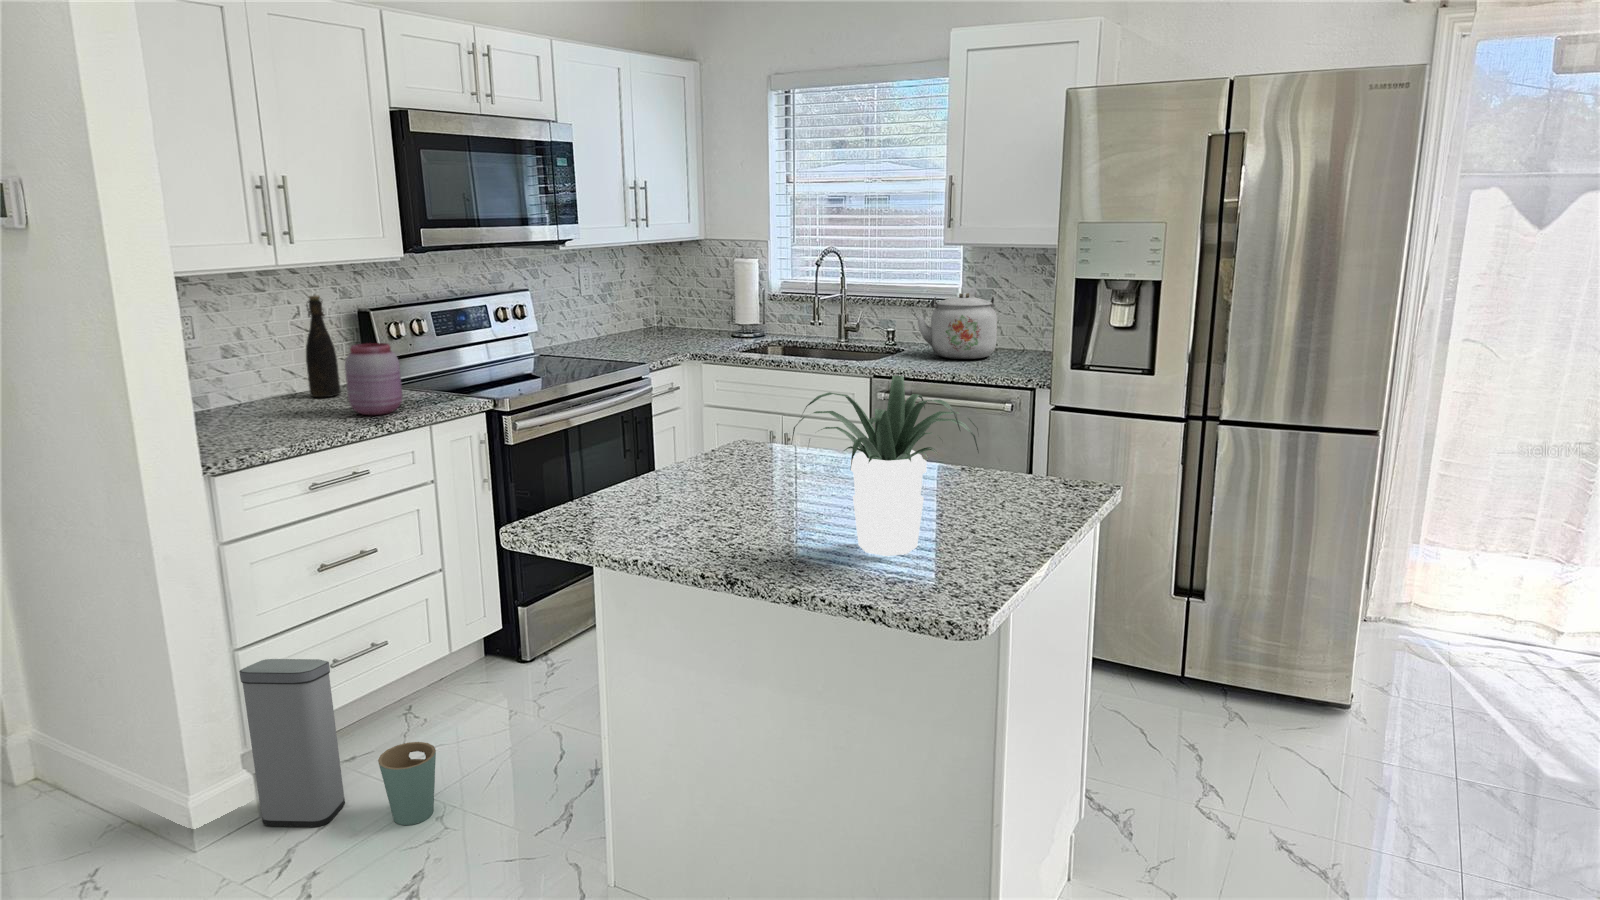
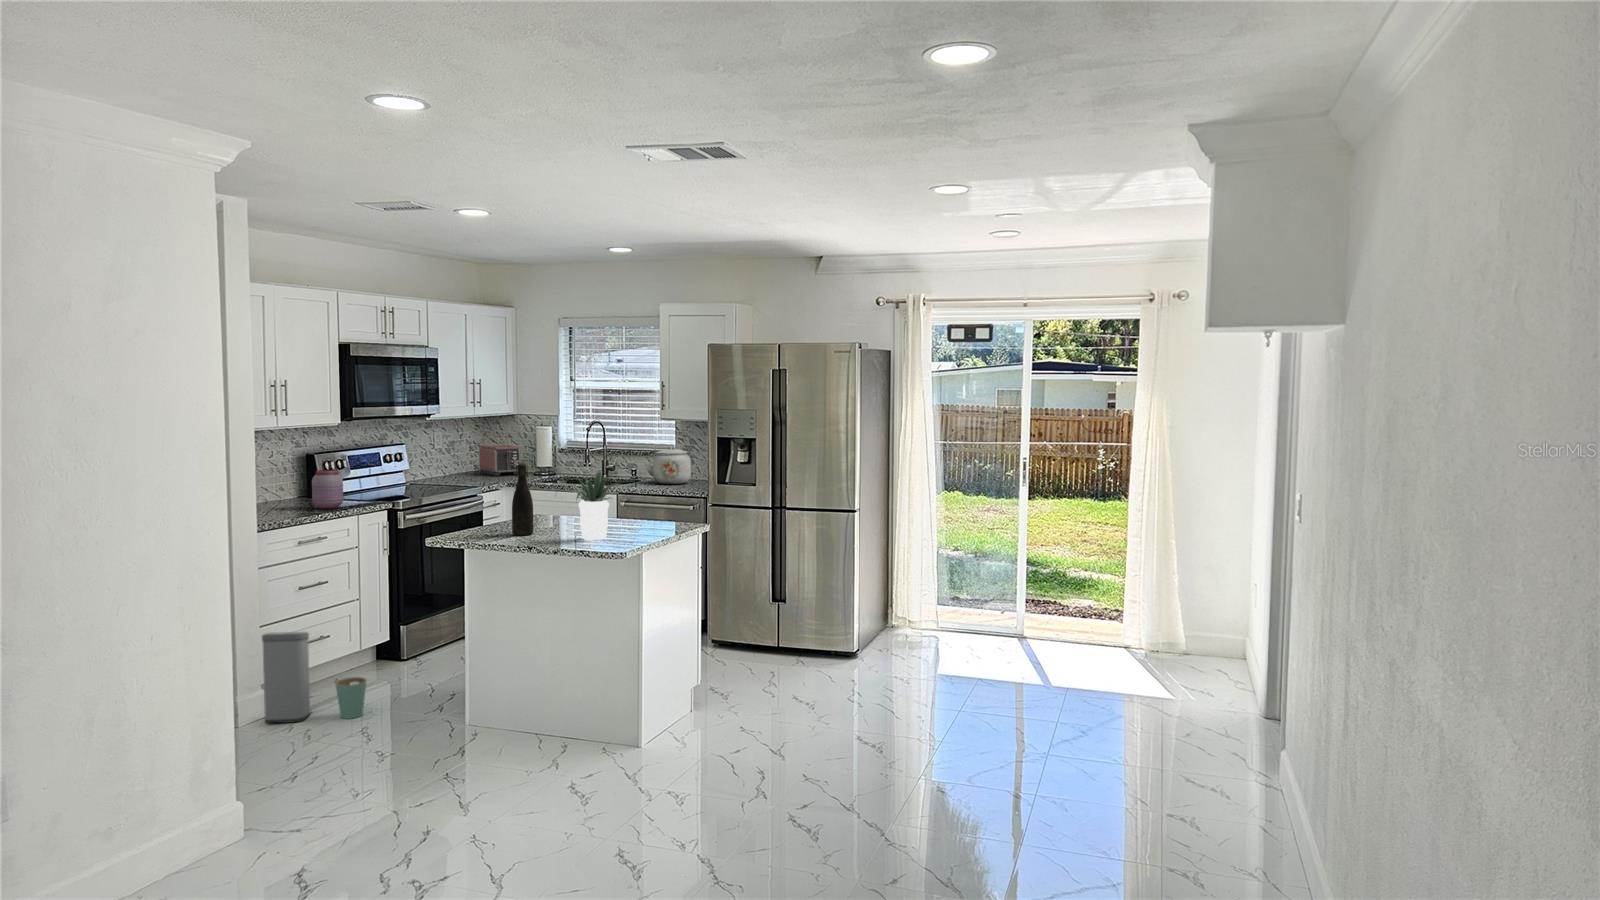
toaster: none [649,288,712,339] -> present [479,445,521,476]
bottle: present [306,296,340,397] -> present [512,462,533,535]

